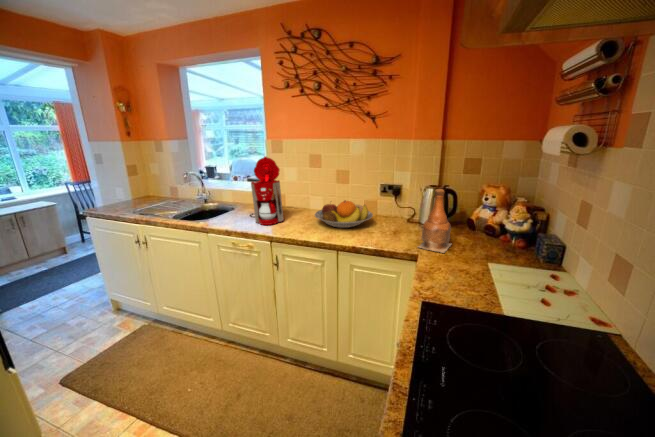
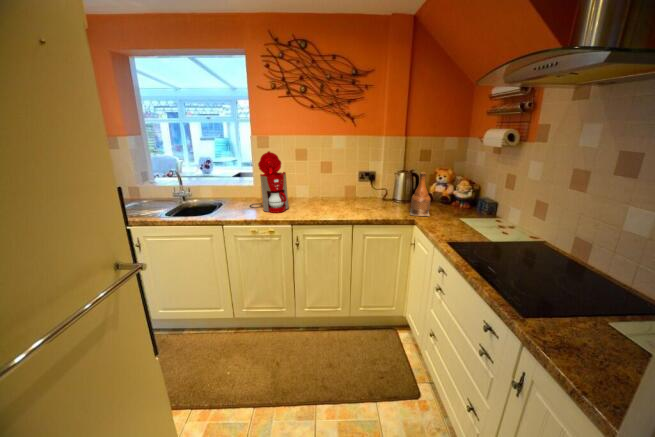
fruit bowl: present [315,200,373,228] -> none [316,186,364,209]

